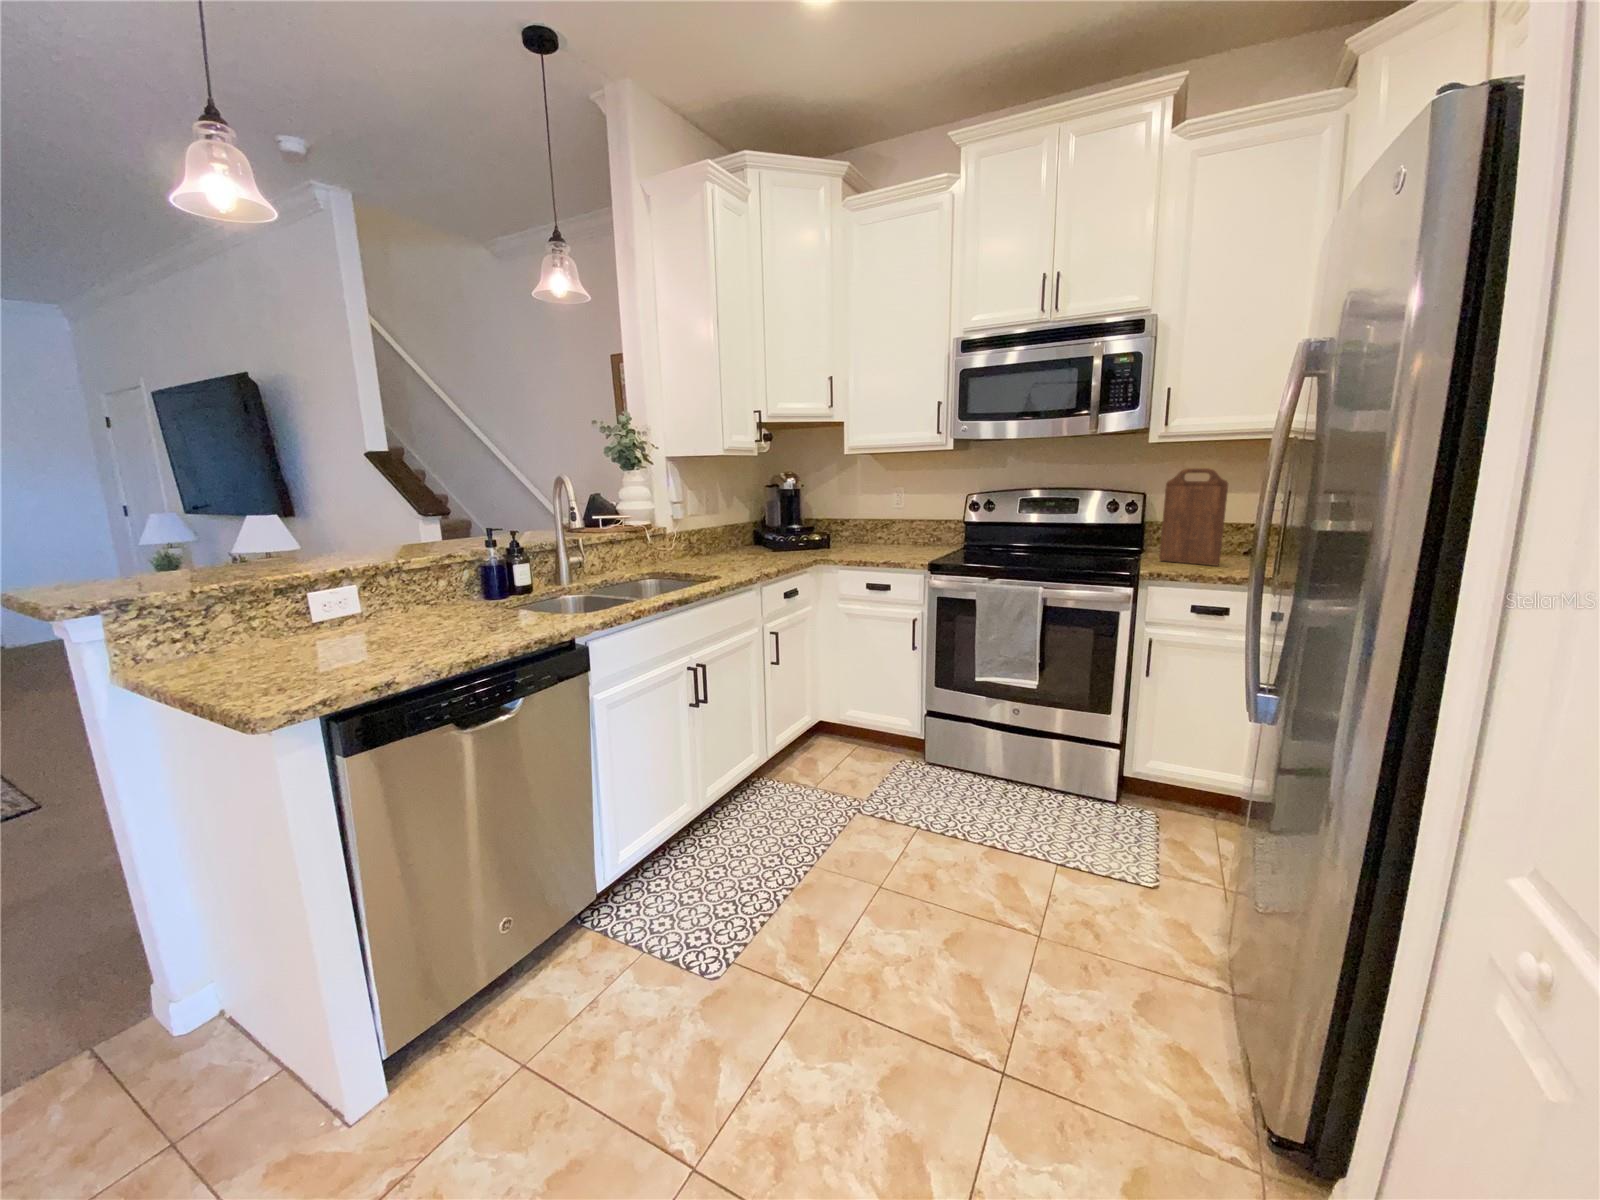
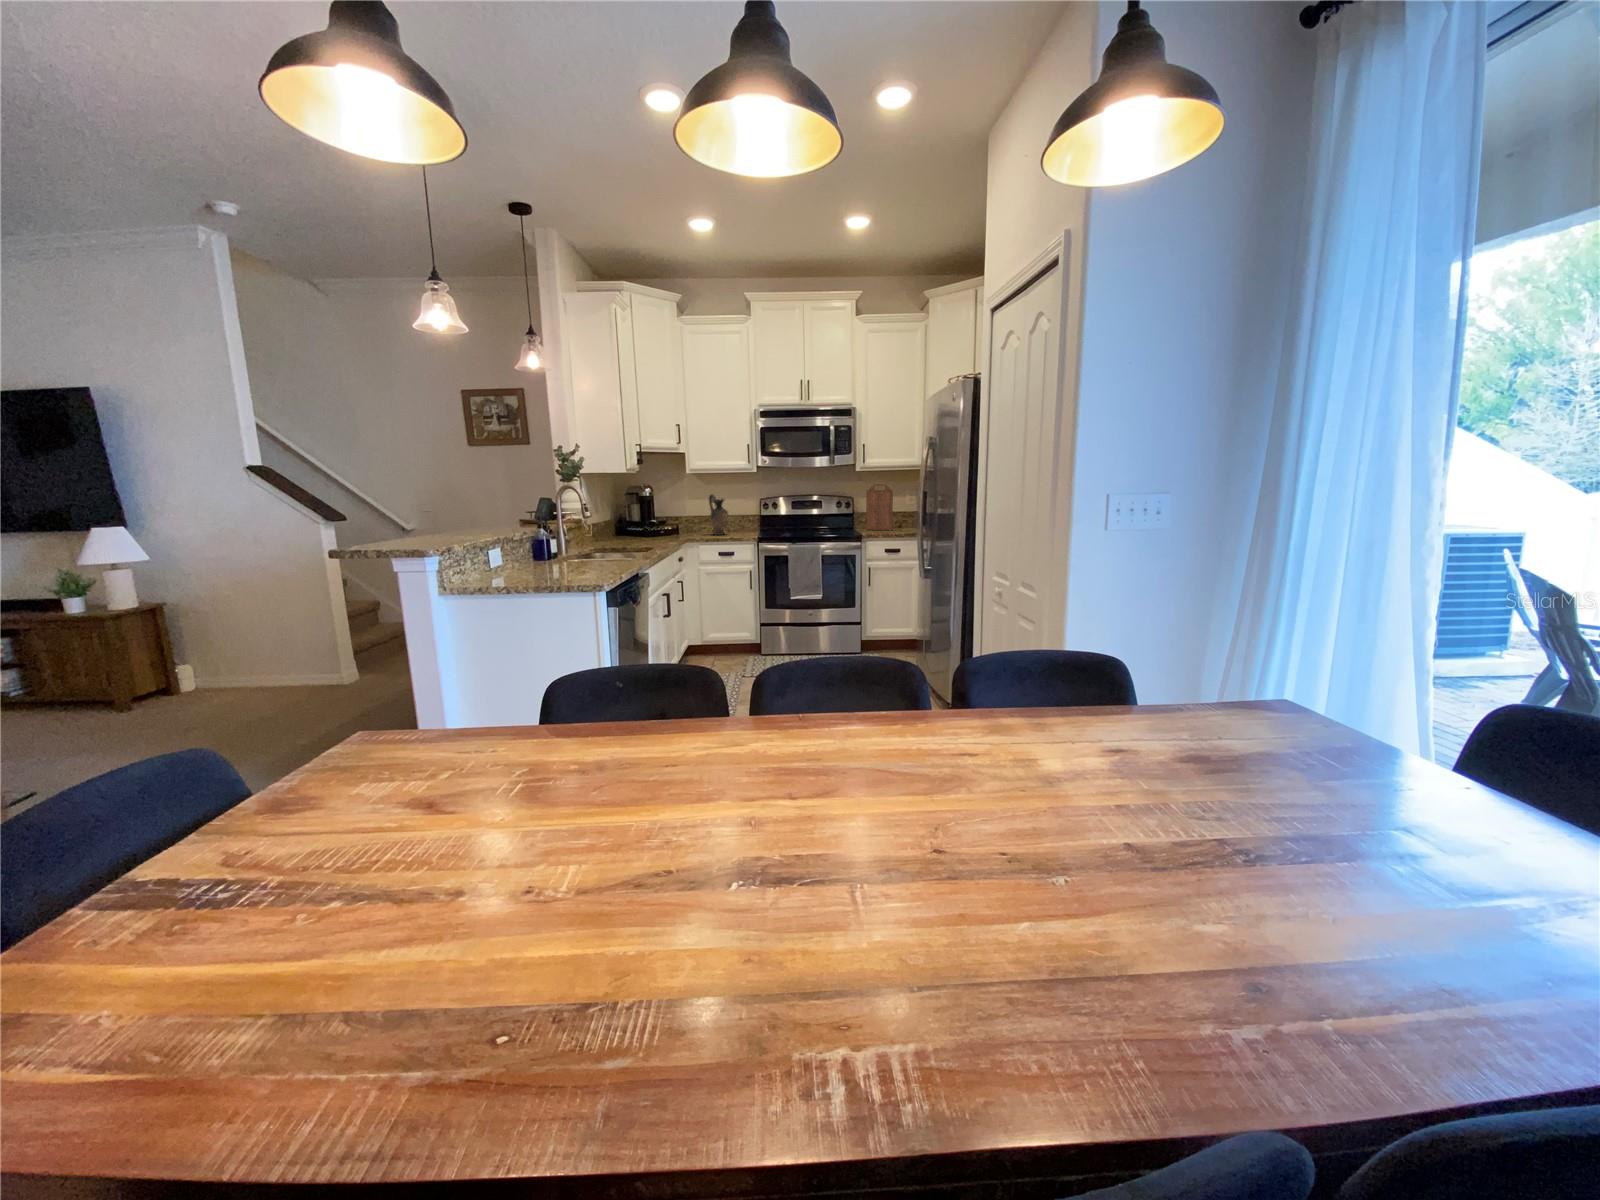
ceramic pitcher: none [865,487,894,555] -> present [709,494,728,535]

